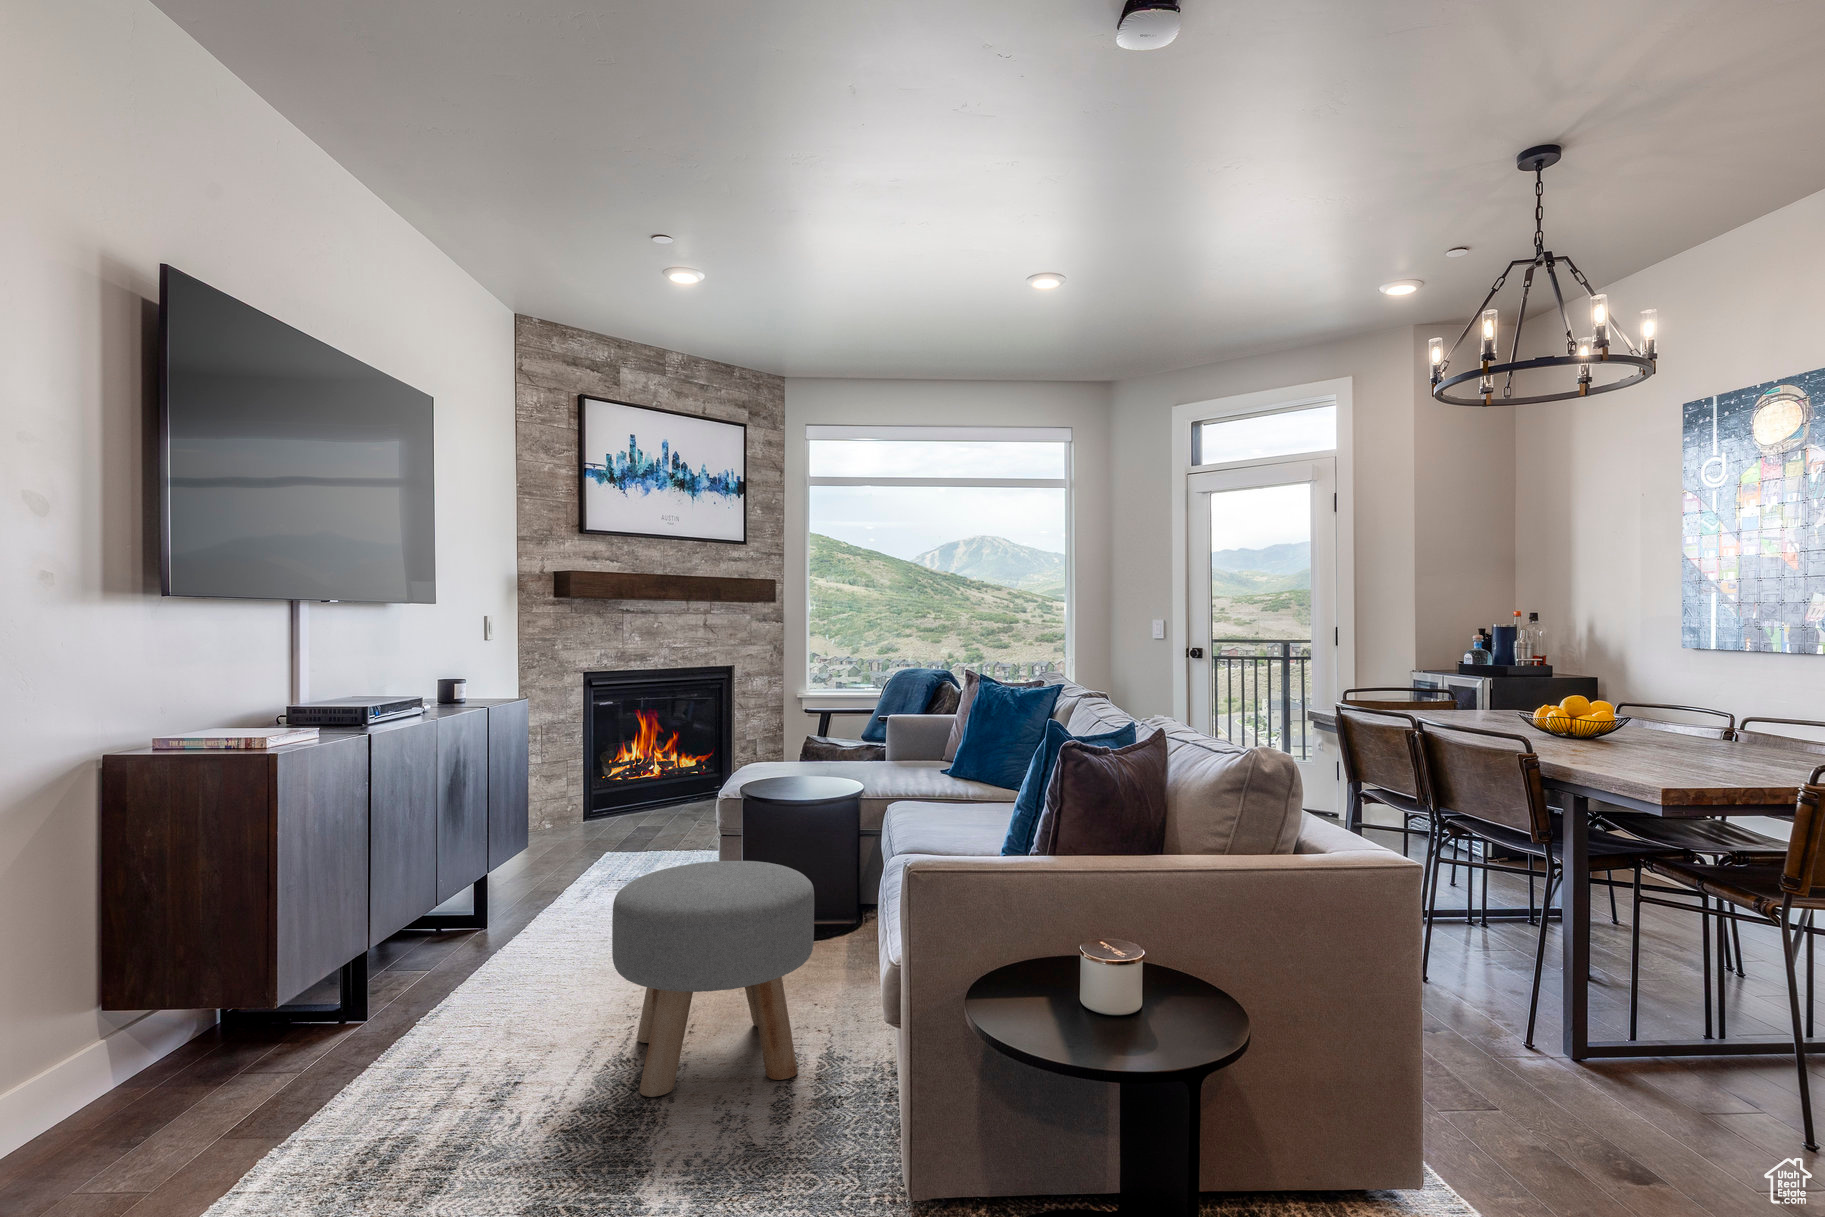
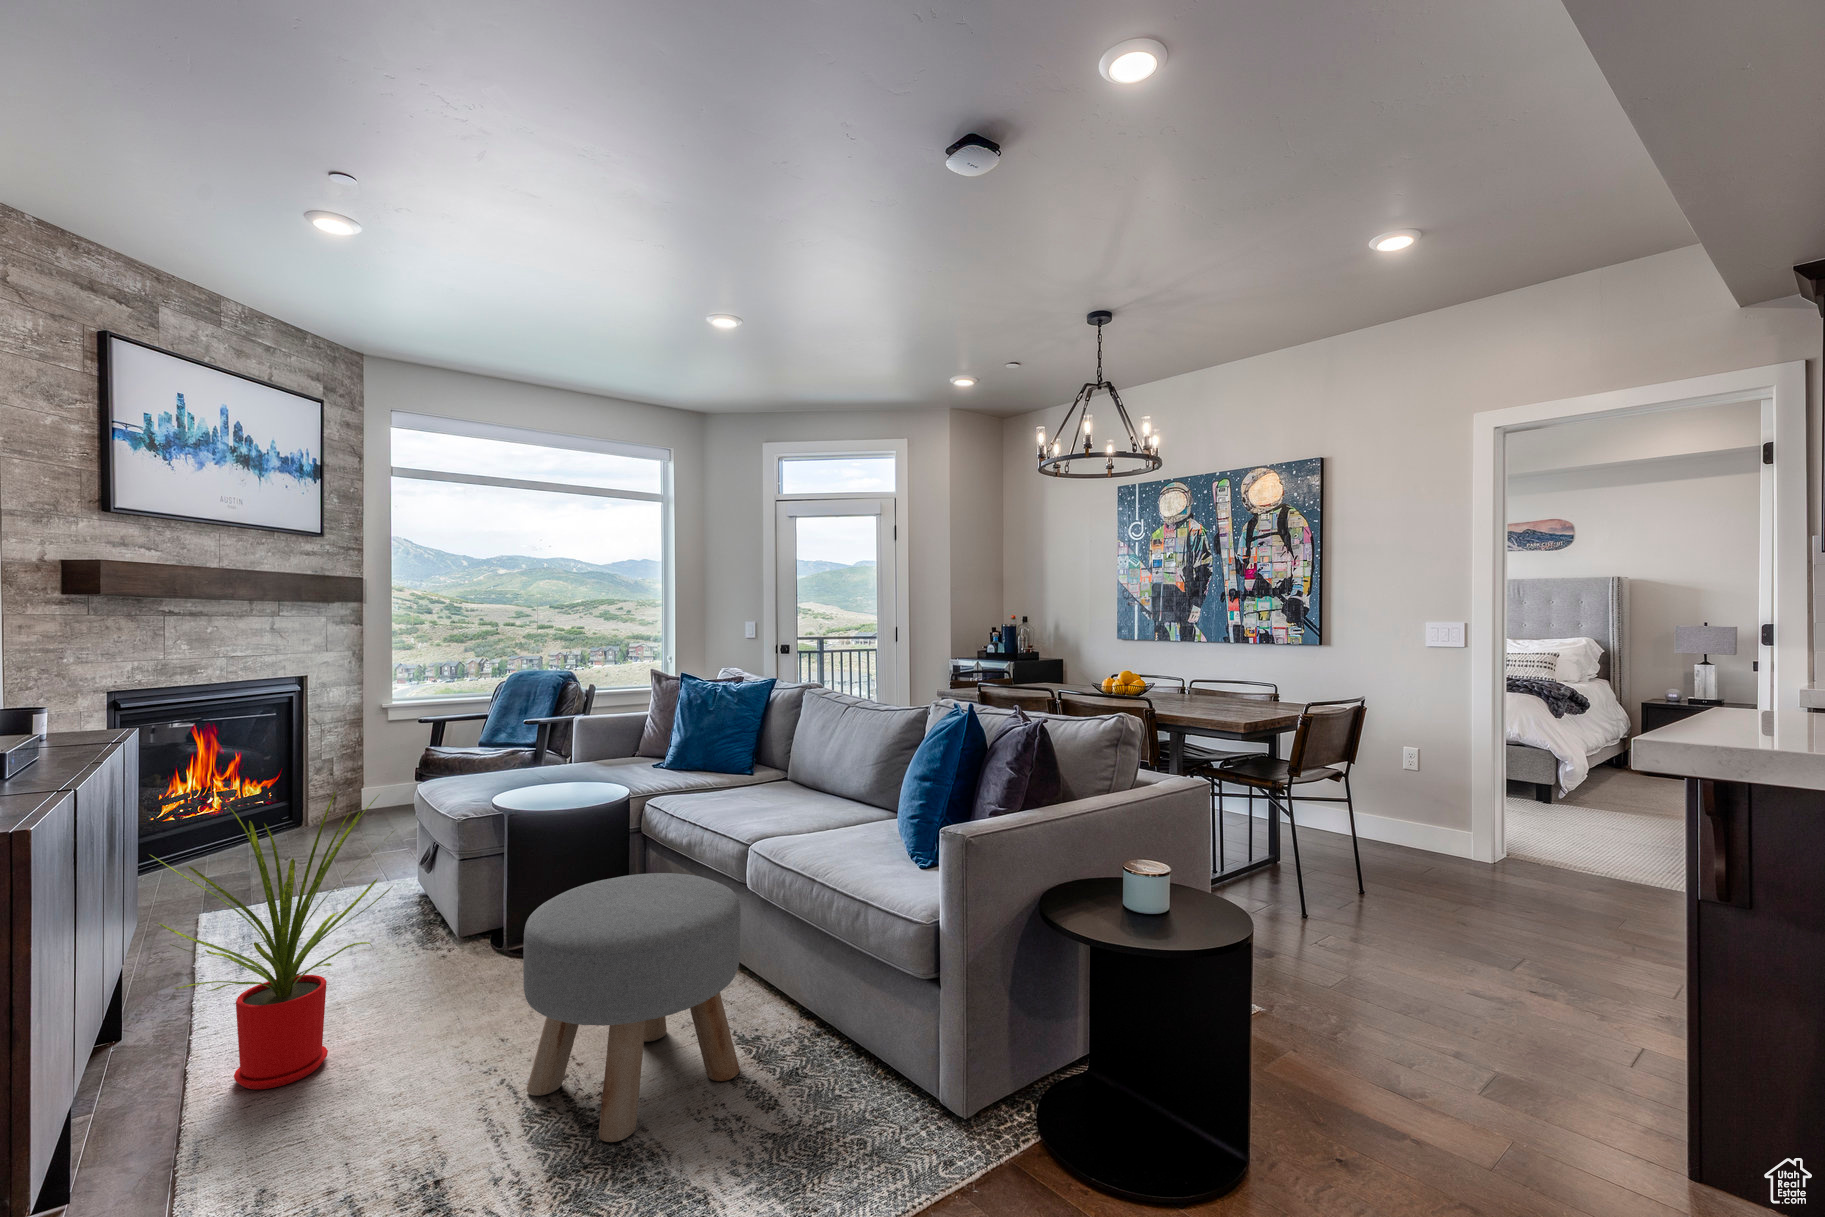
house plant: none [447,755,613,983] -> present [150,791,393,1089]

